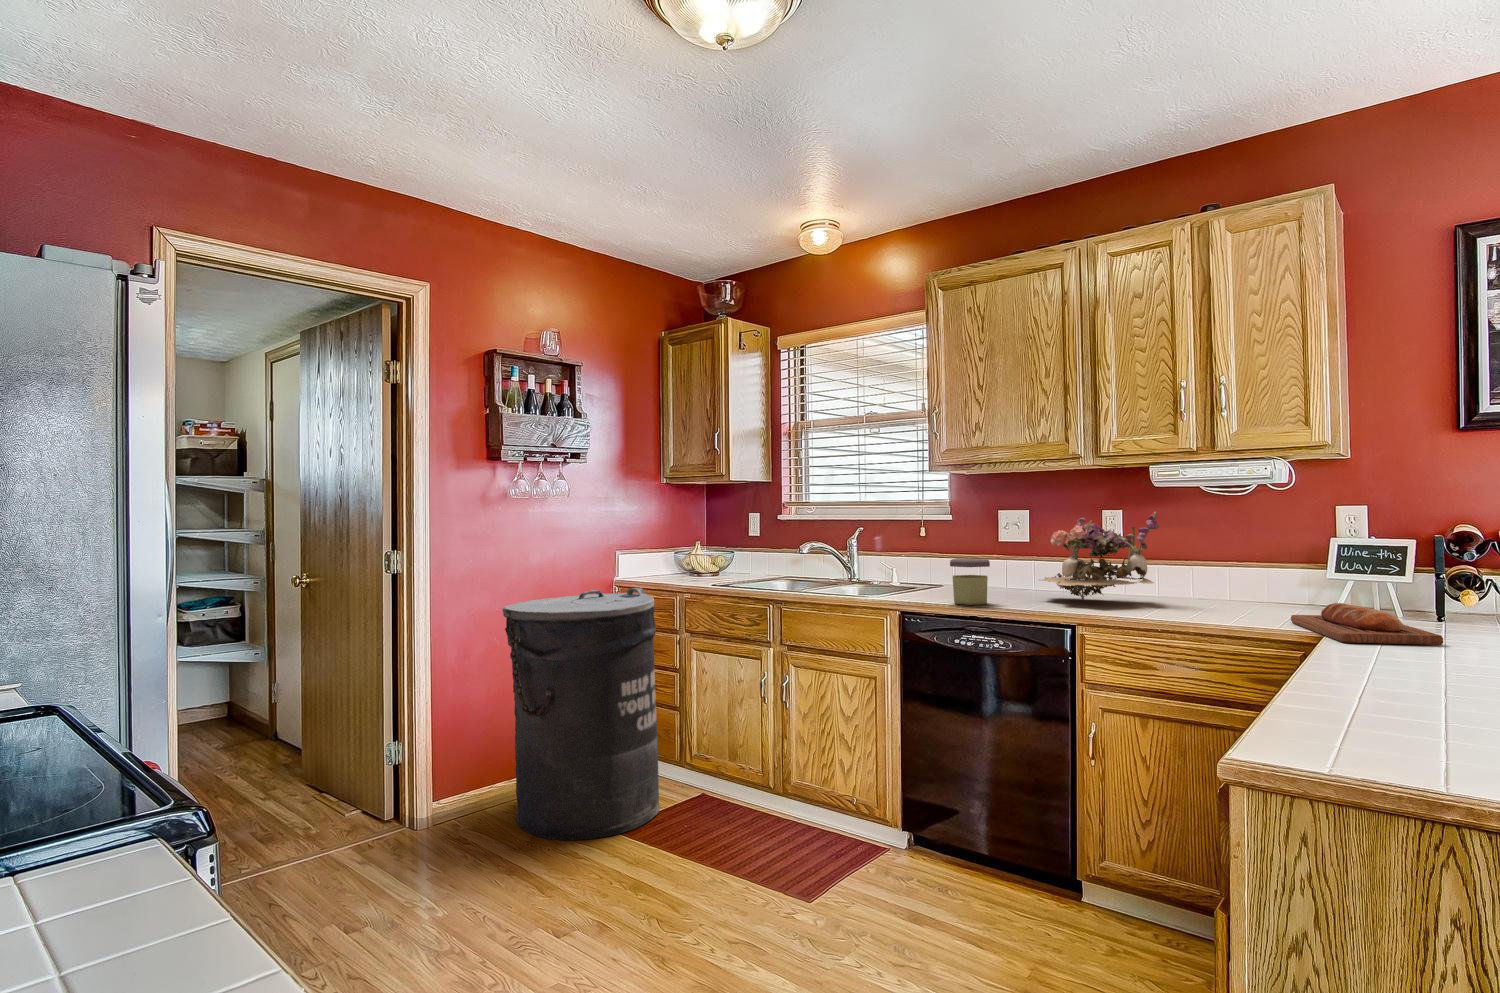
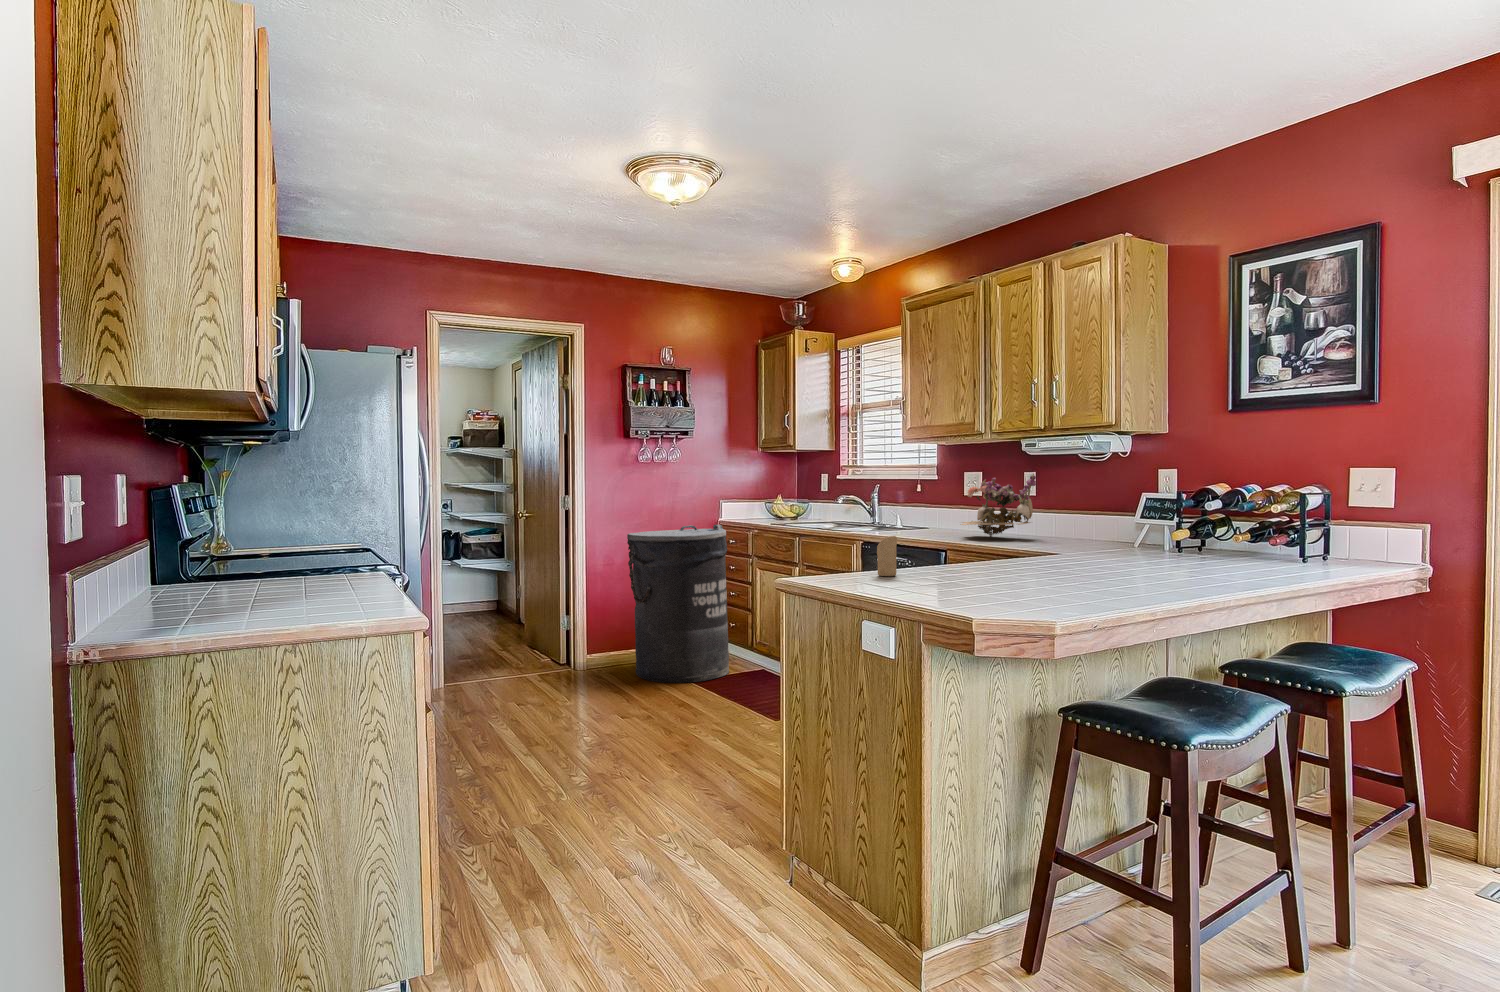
jar: present [950,558,990,605] -> none [891,506,922,537]
bread loaf: present [1291,603,1443,645] -> none [1049,535,1125,559]
candle: none [1348,648,1400,734] -> present [877,536,897,576]

